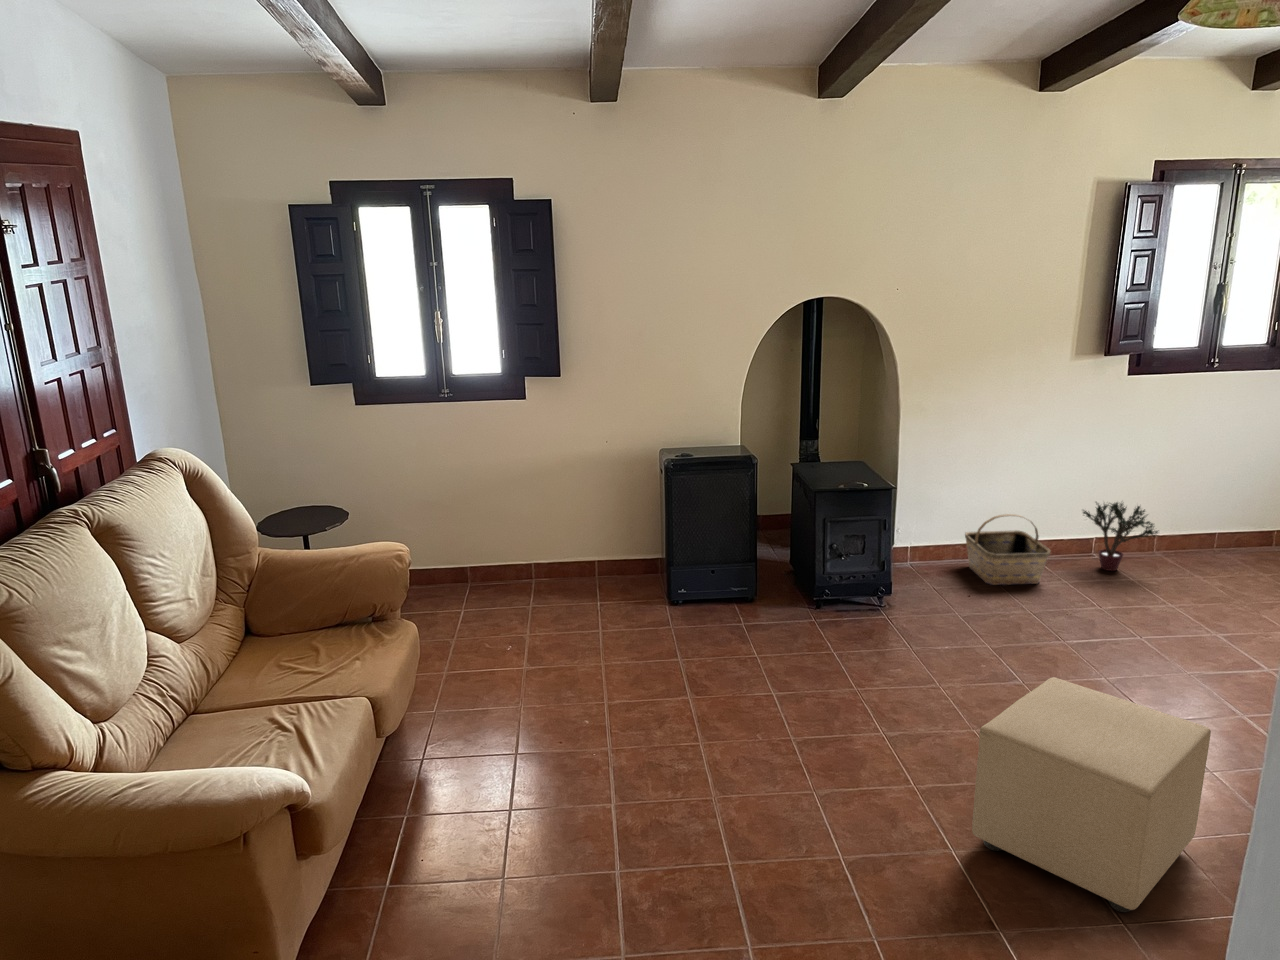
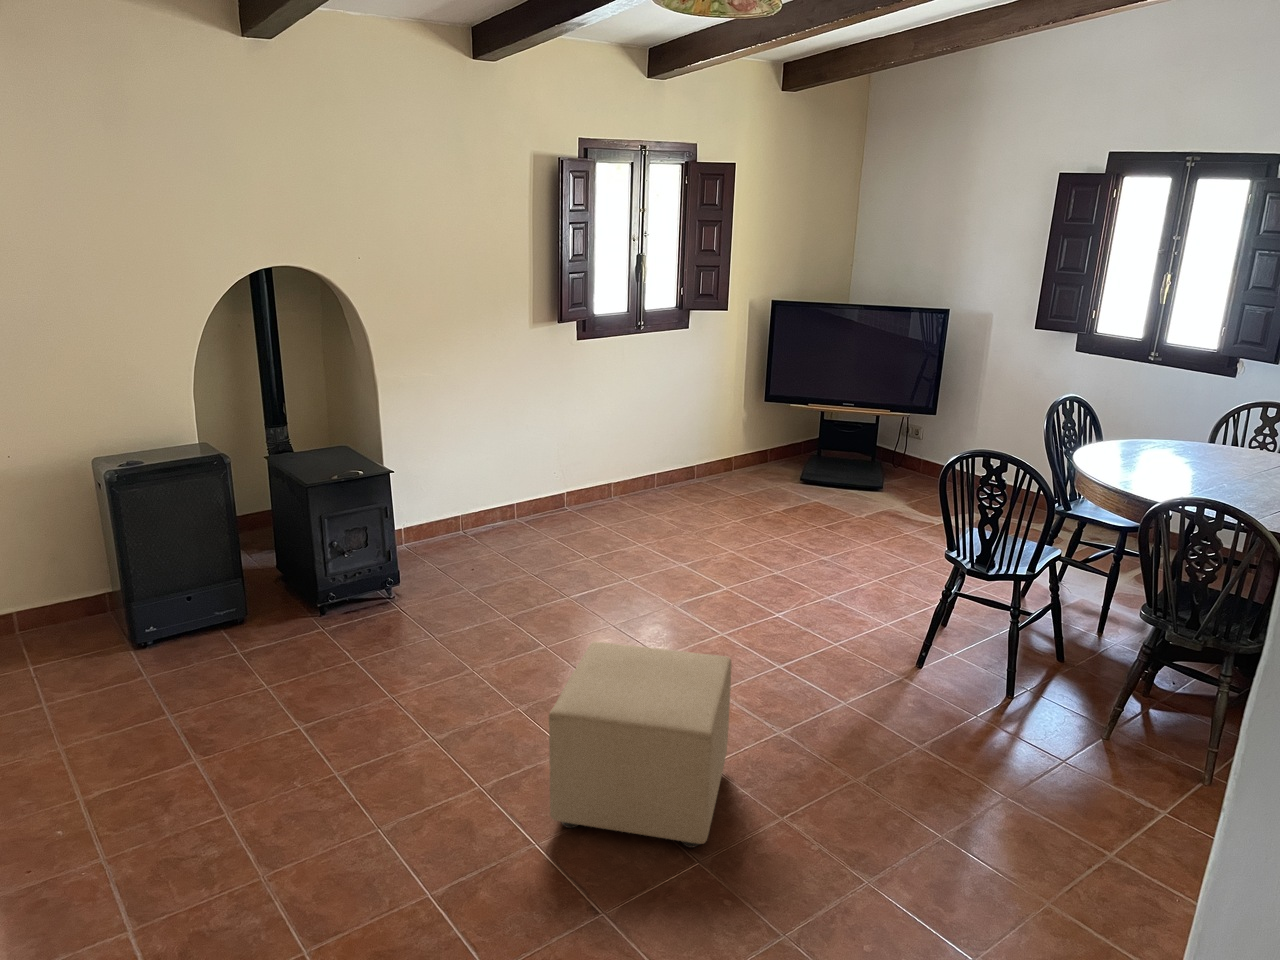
potted plant: present [1083,502,1158,571] -> none [554,454,622,520]
basket: present [965,514,1050,585] -> none [456,481,537,553]

